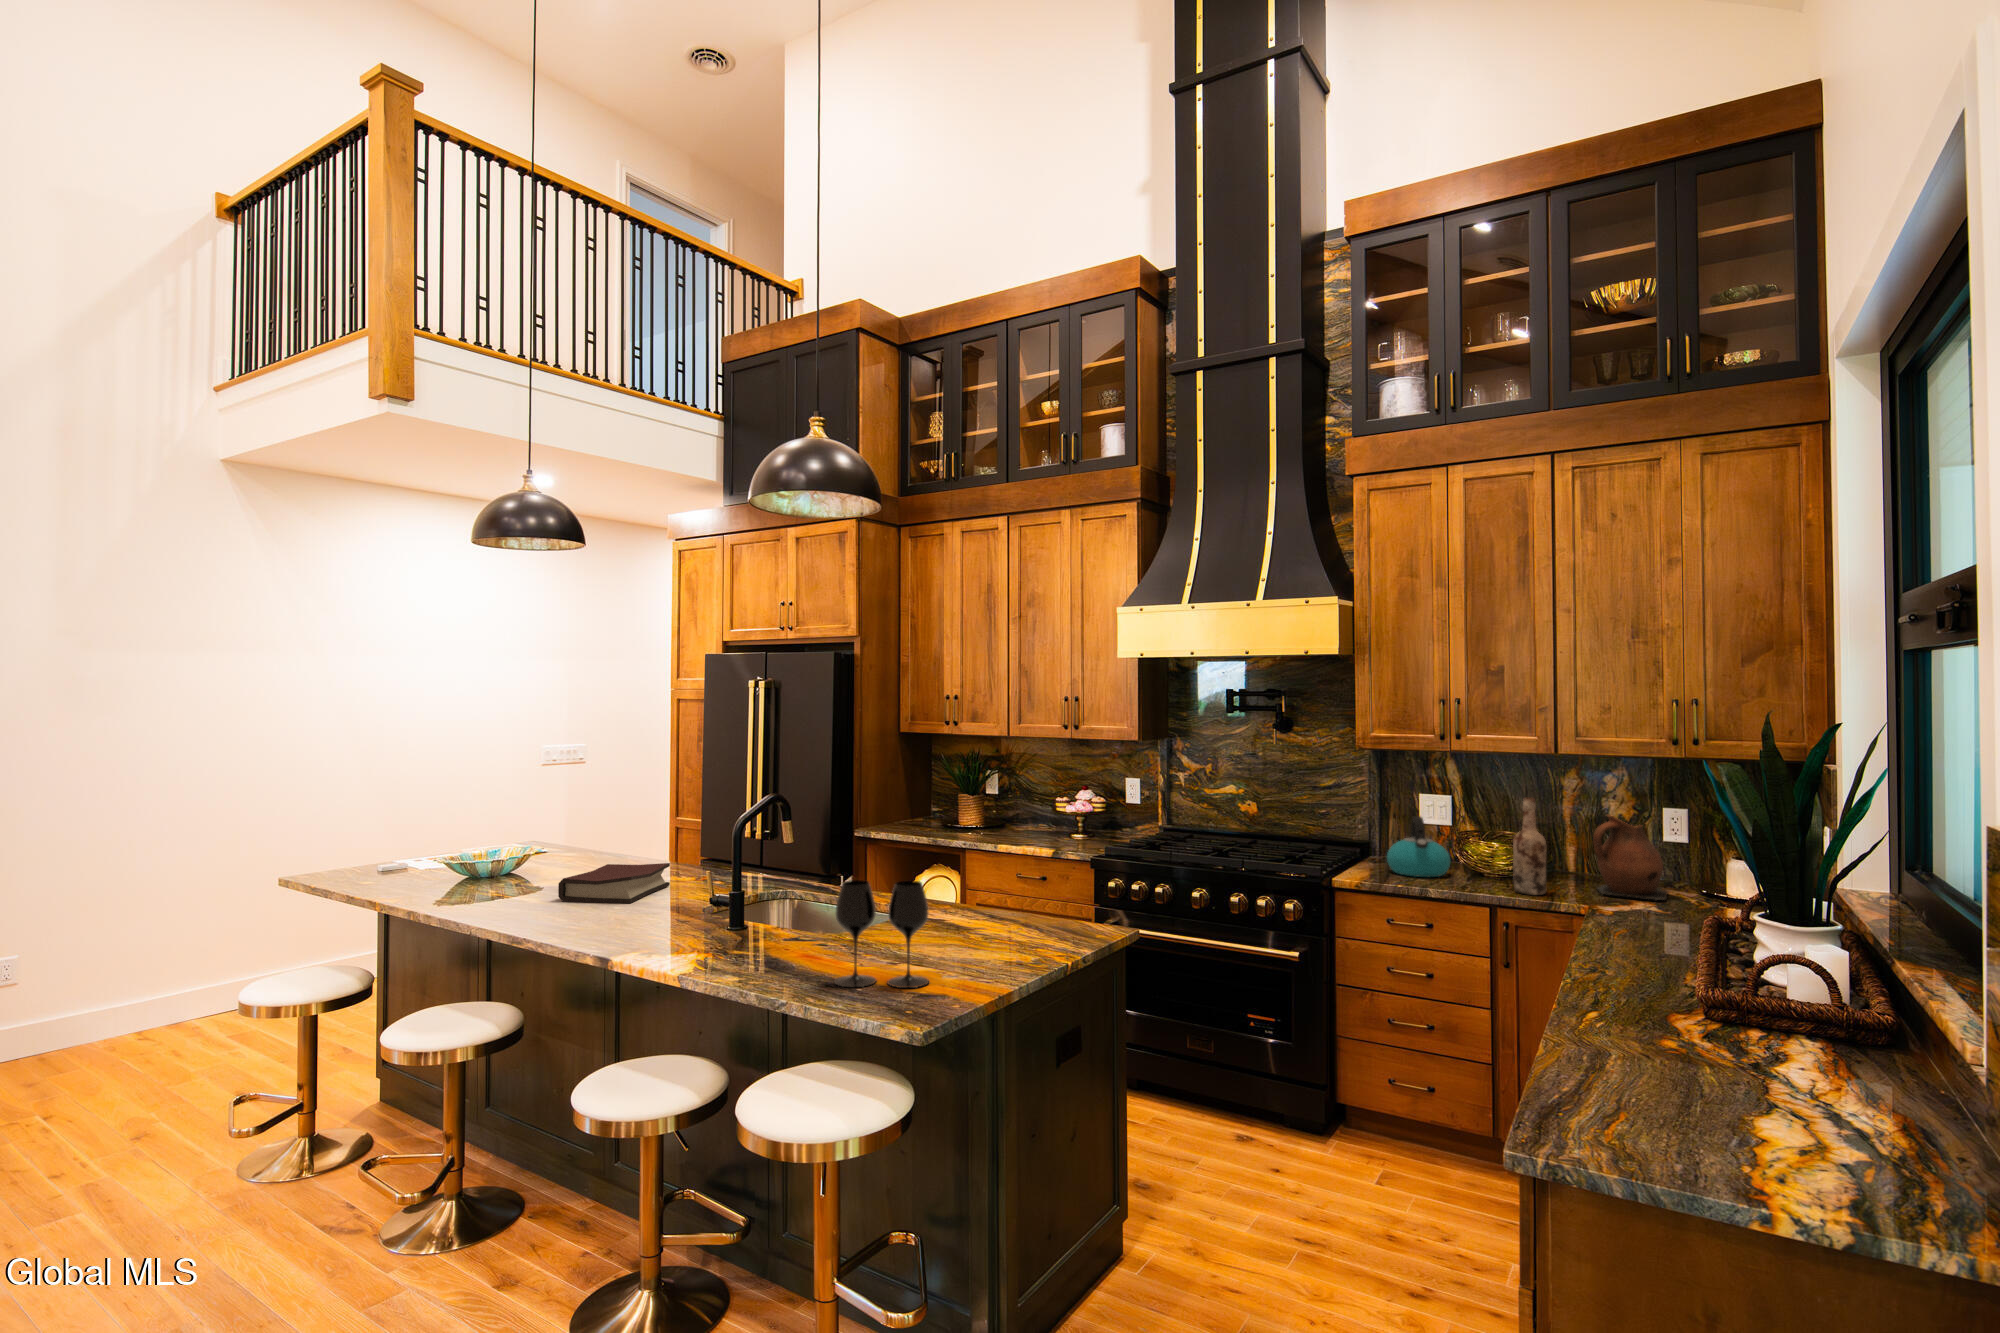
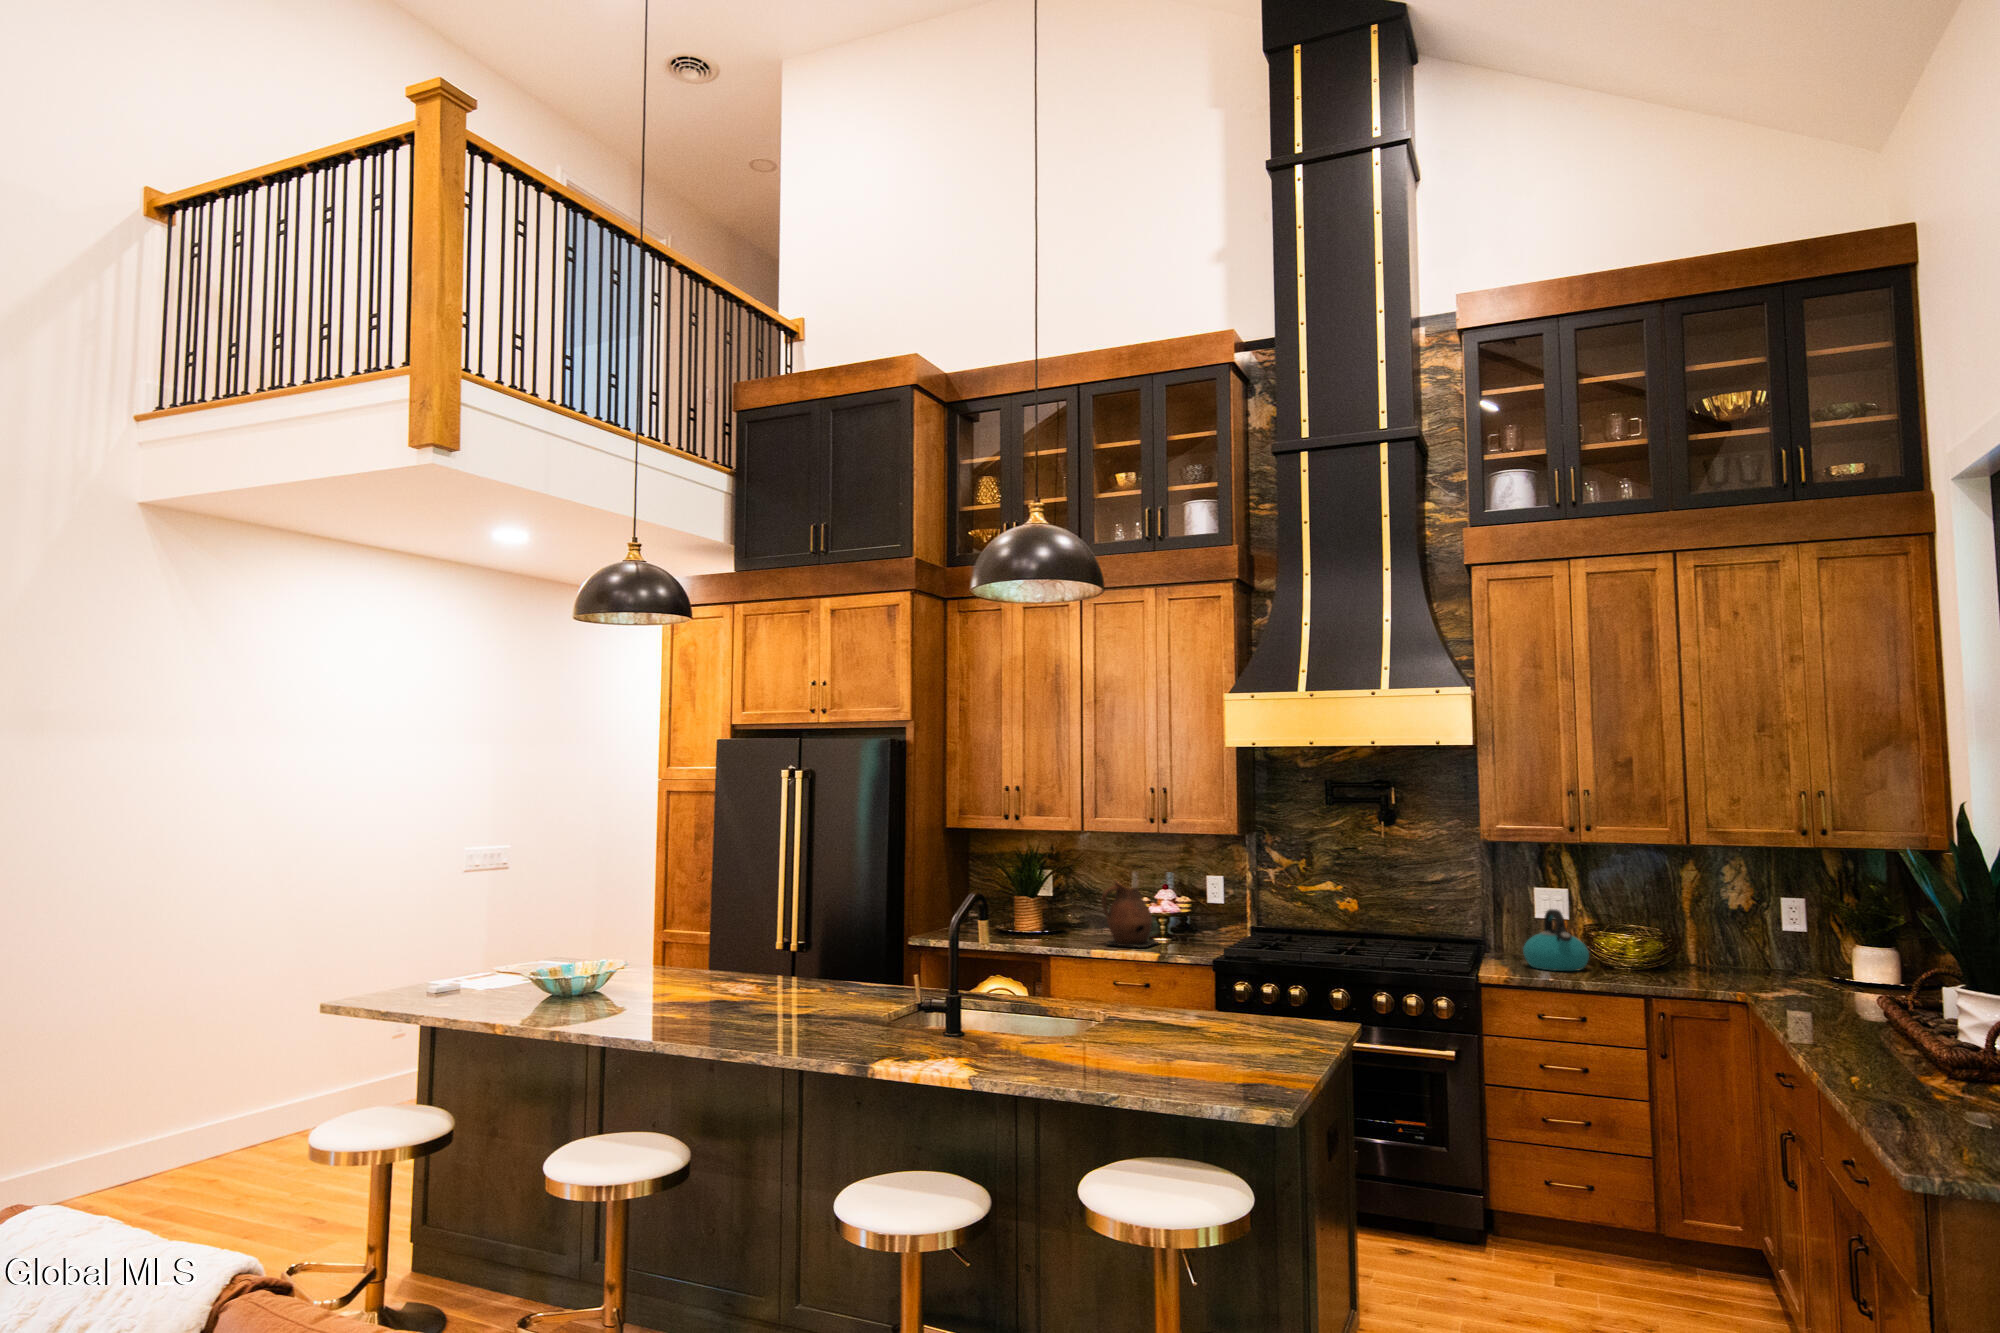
wine bottle: present [1513,797,1546,895] -> none [1663,887,1698,985]
ceramic pitcher: present [1593,815,1668,900] -> present [1102,880,1160,947]
hardback book: present [558,863,670,903] -> none [708,972,805,1016]
wine glass: present [834,880,929,988] -> none [1134,973,1230,1083]

